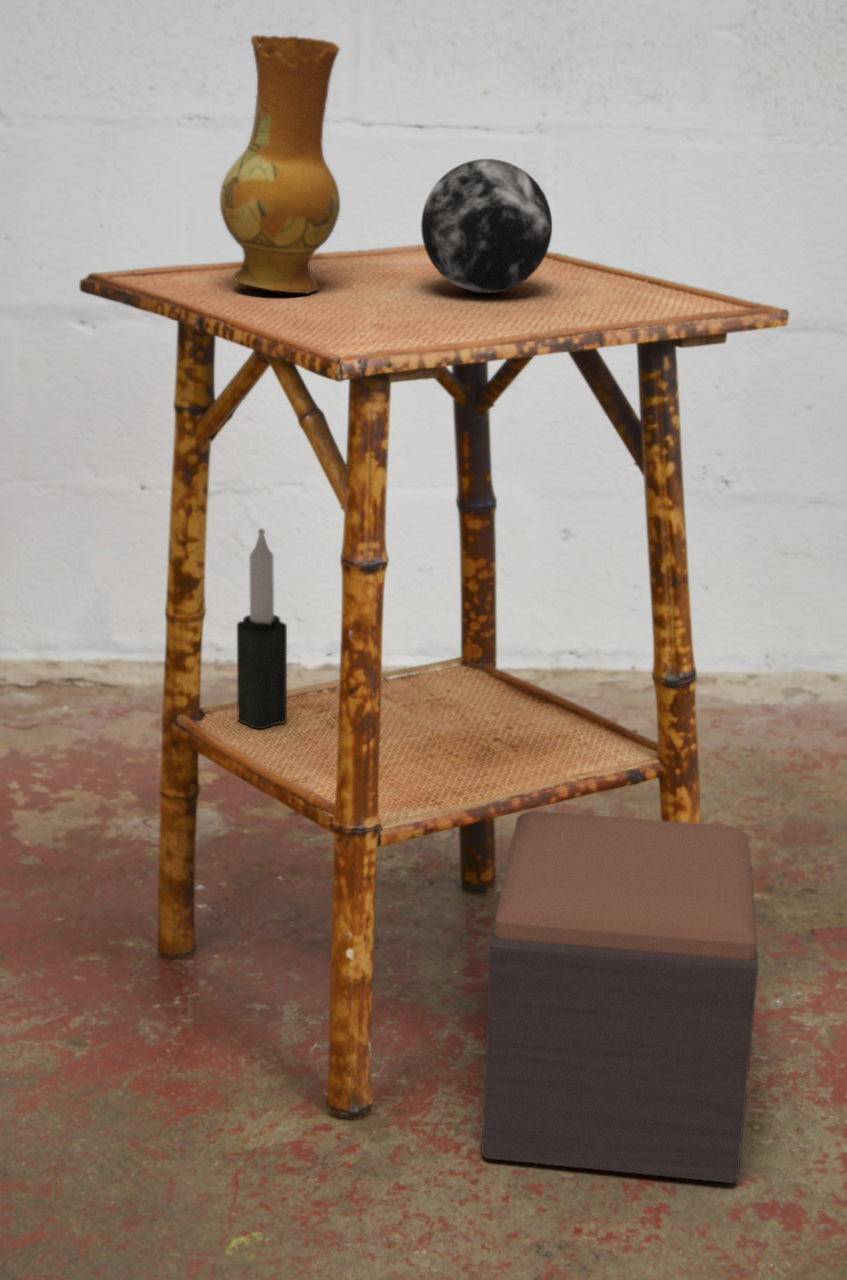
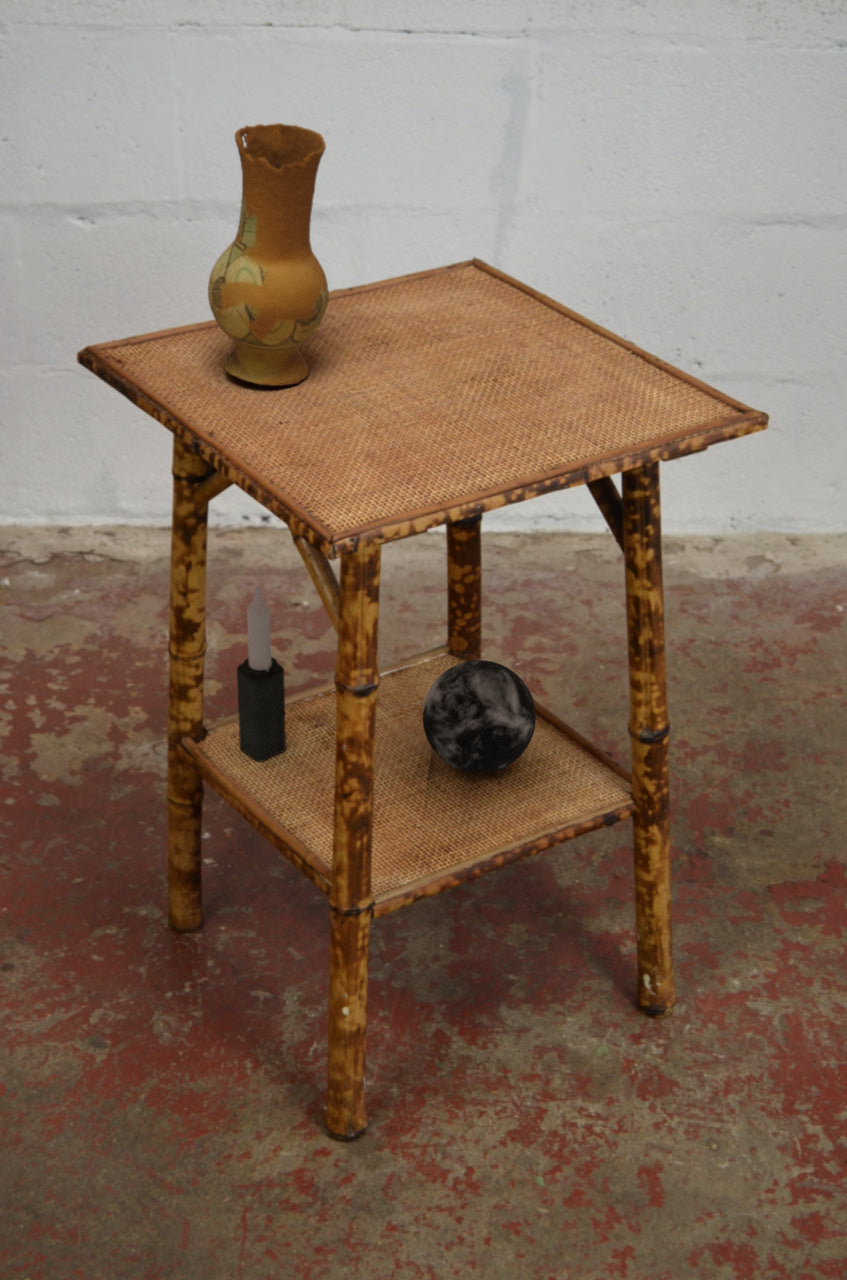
decorative orb: present [421,159,552,293] -> present [422,660,536,774]
footstool: present [481,811,758,1183] -> none [466,862,721,1214]

